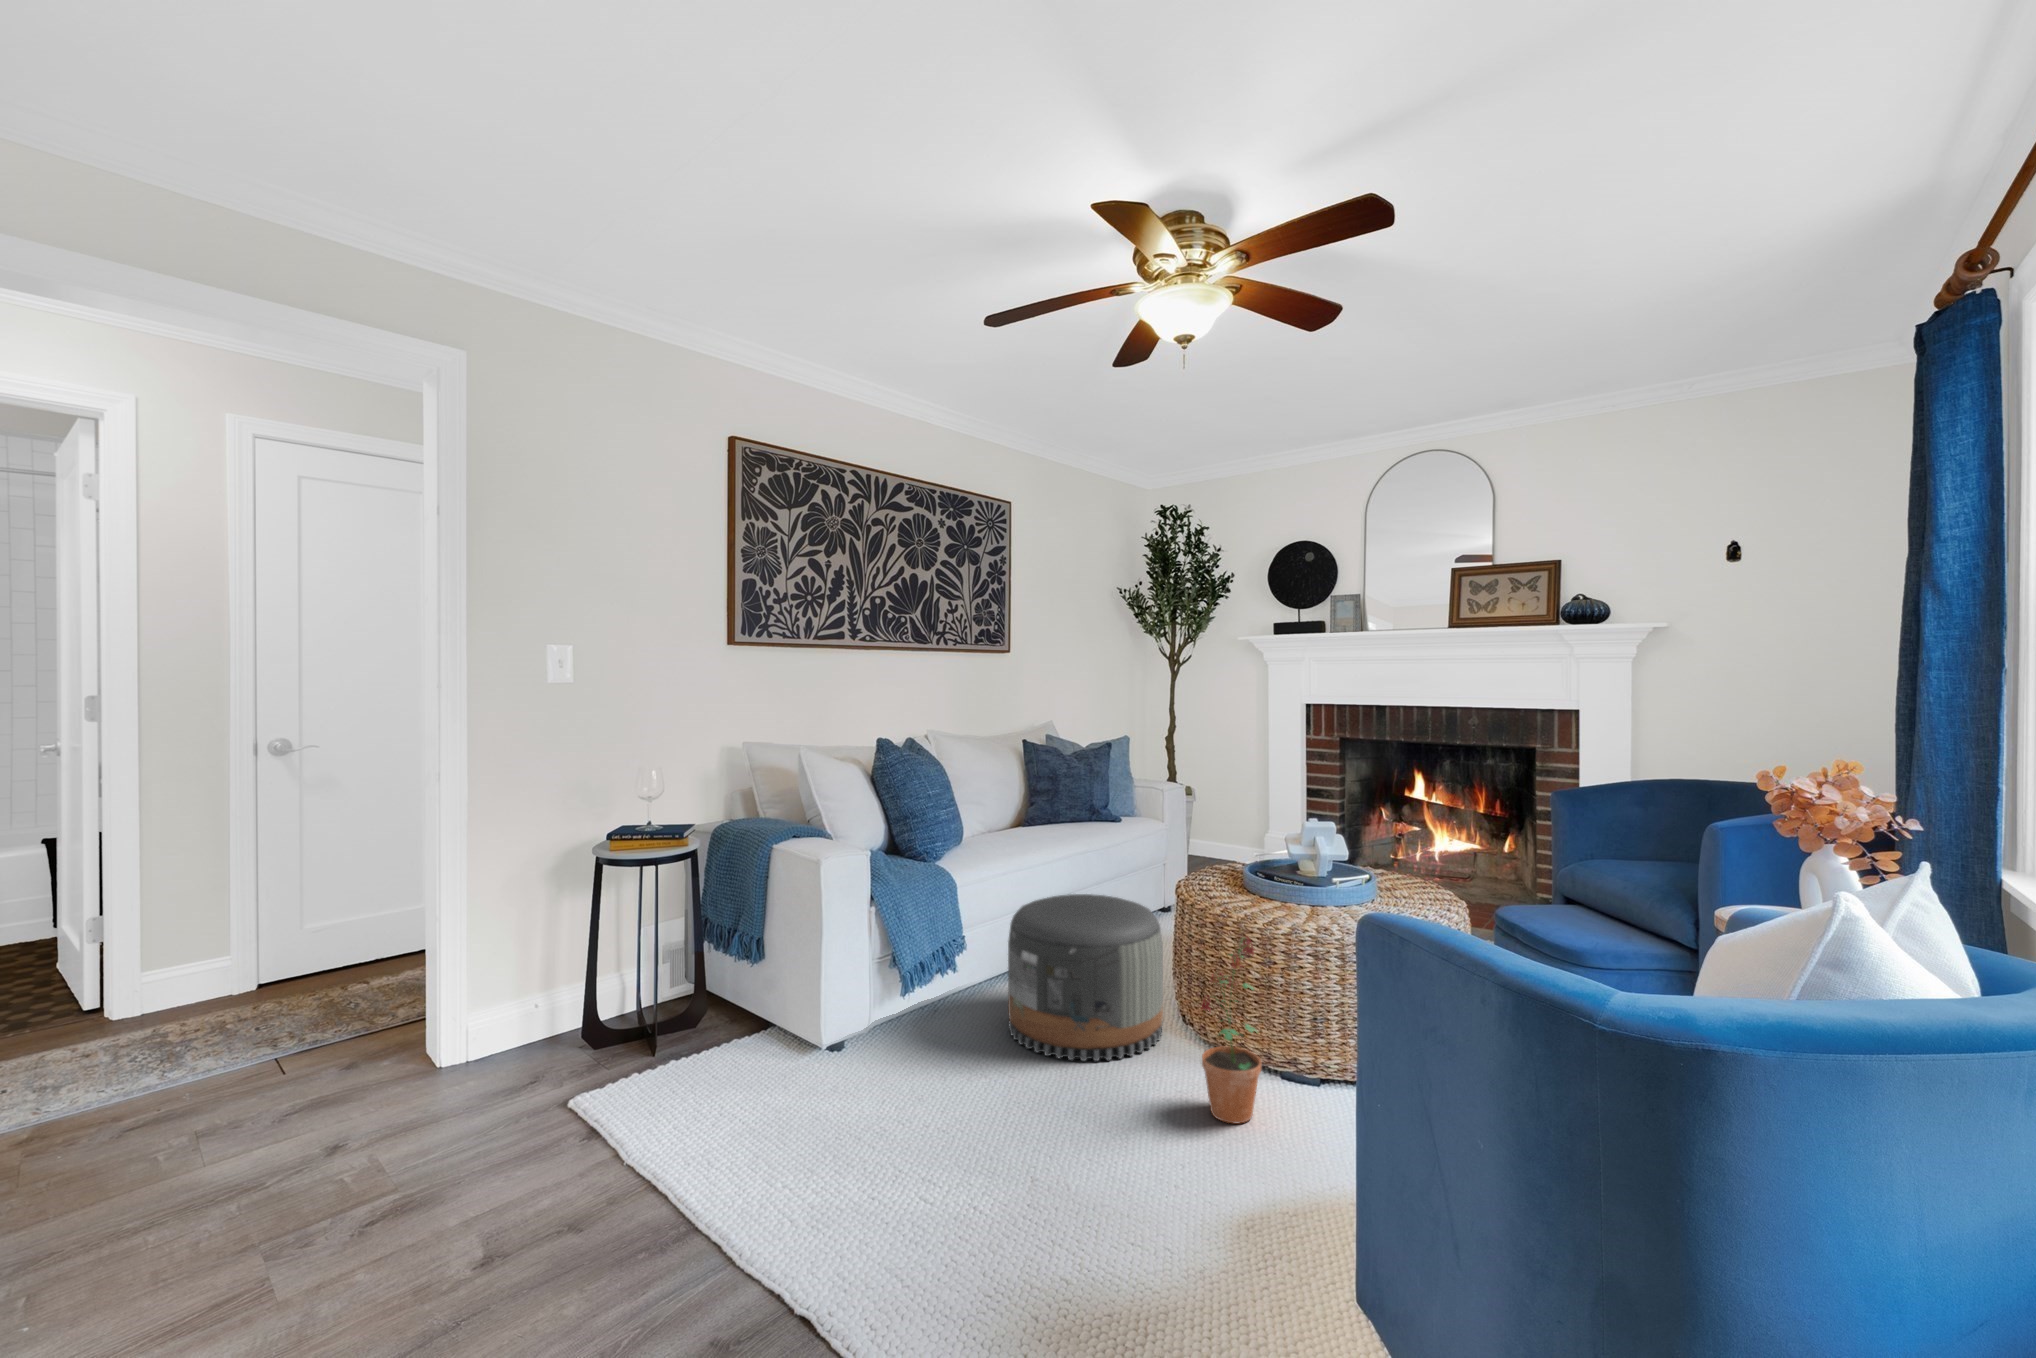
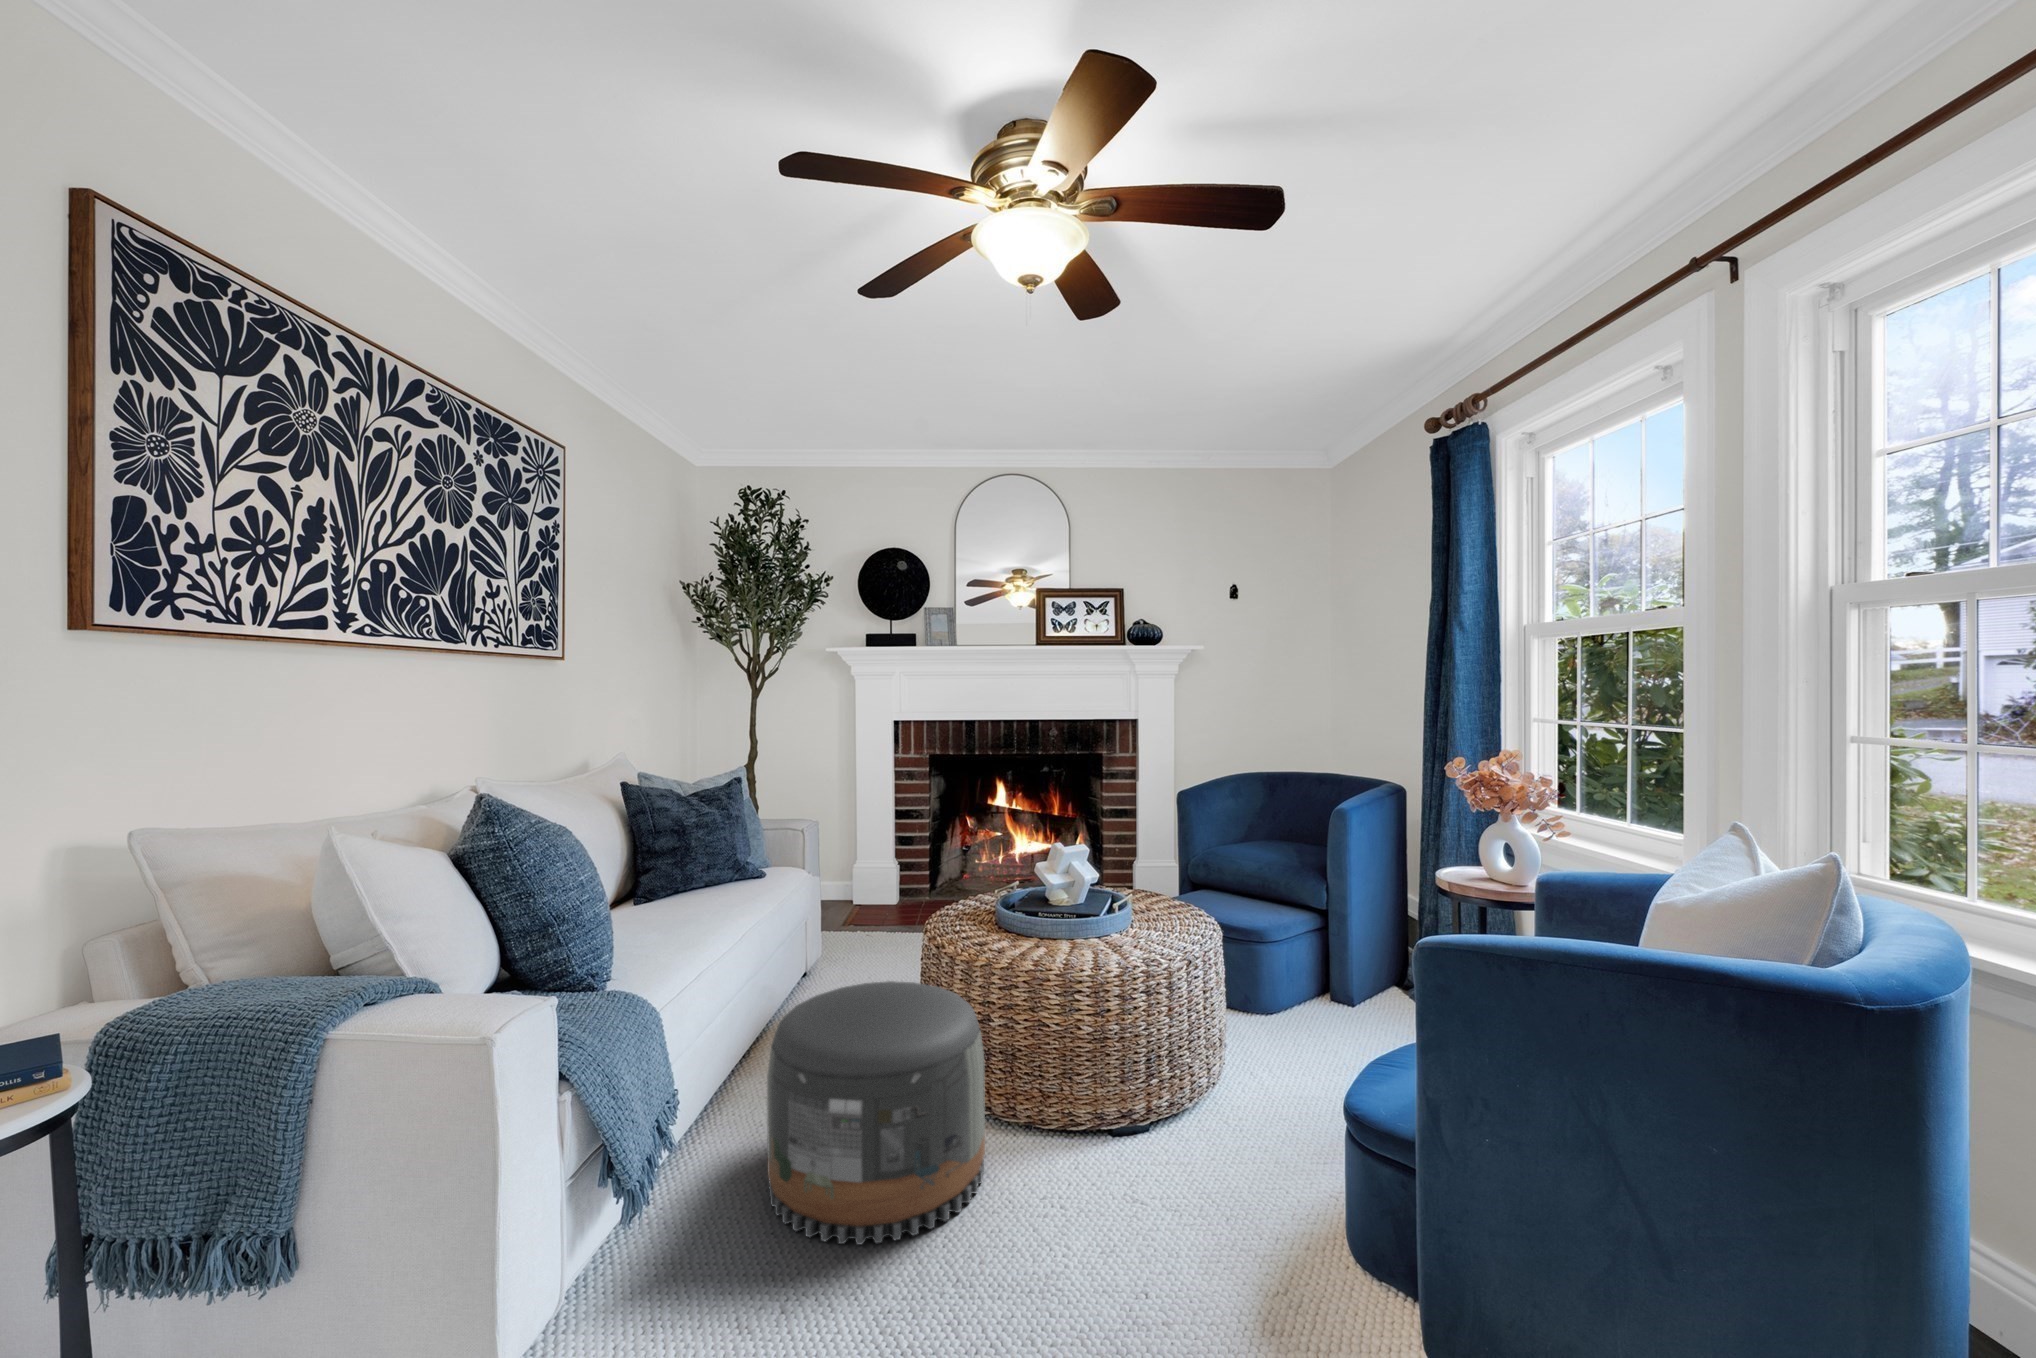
potted plant: present [1200,937,1261,1124] -> none [1094,998,1189,1238]

